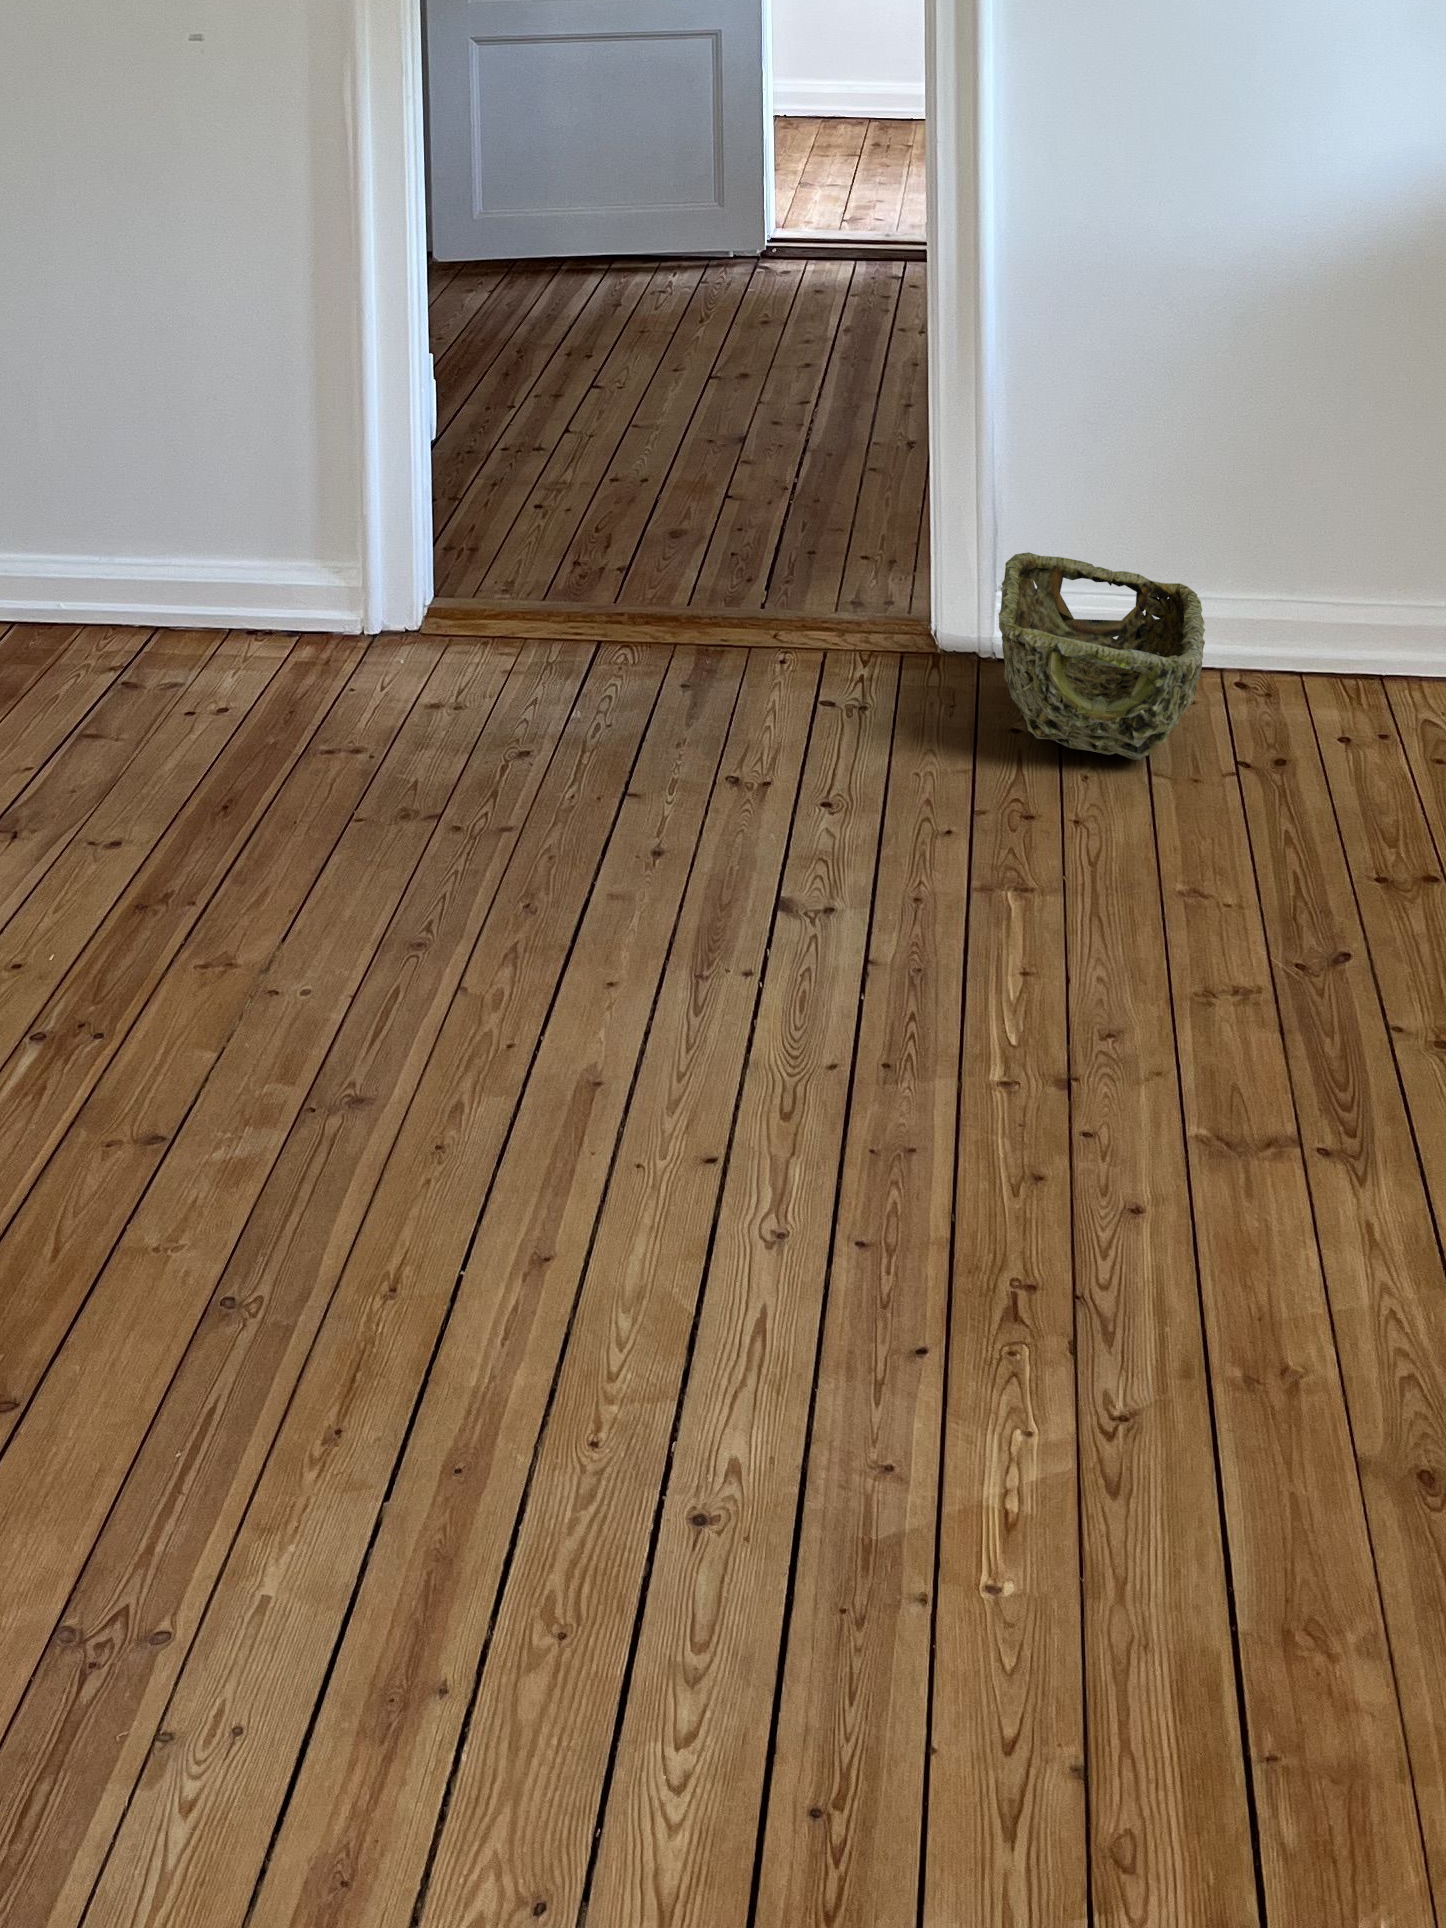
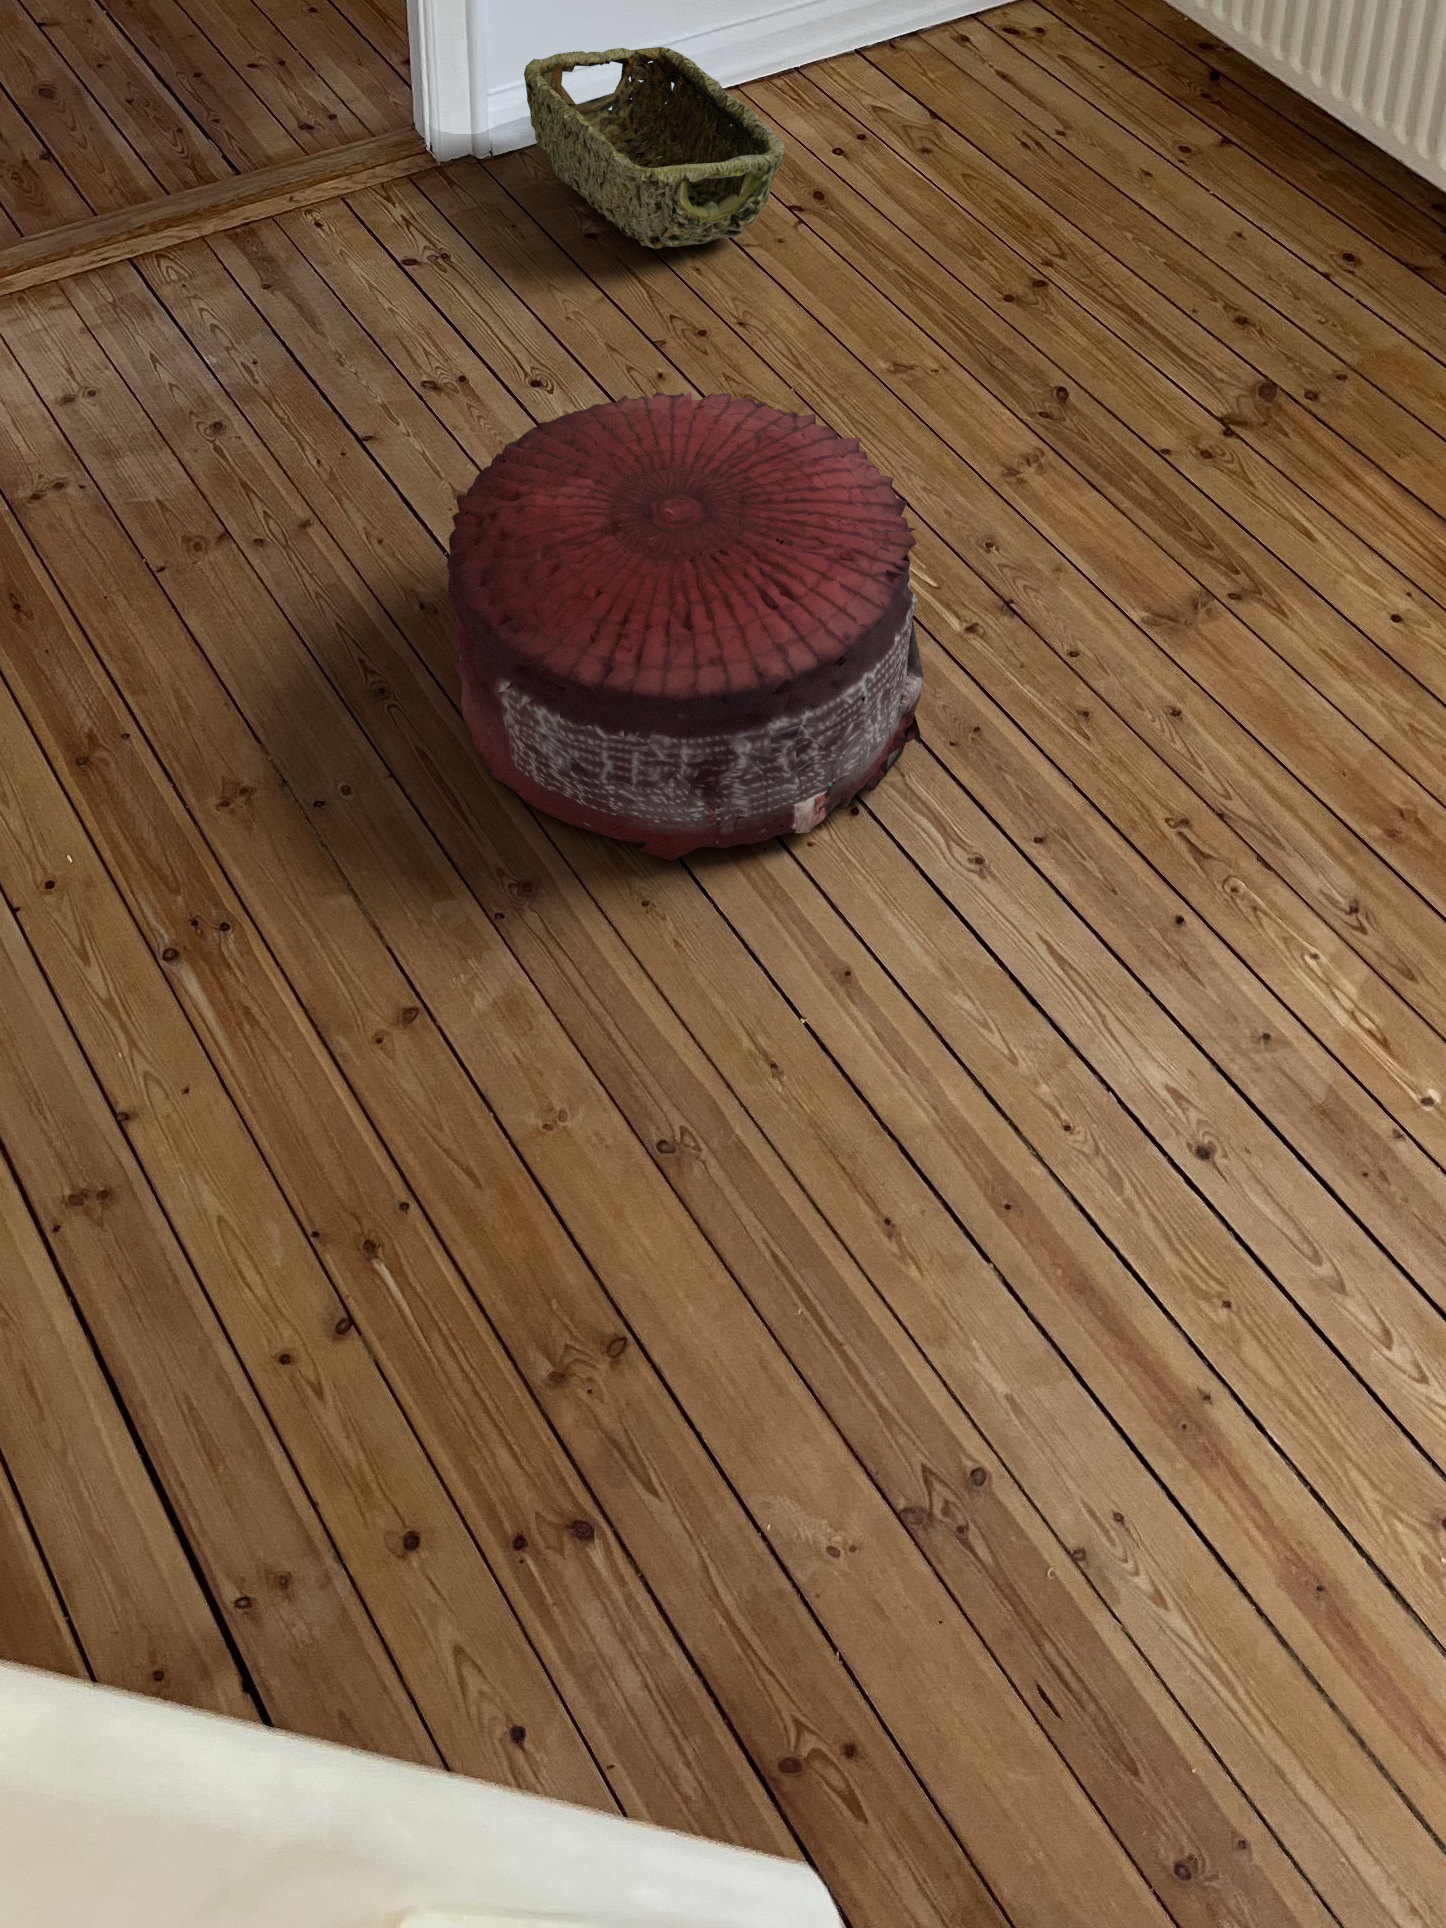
pouf: none [408,719,911,1145] -> present [447,391,924,861]

